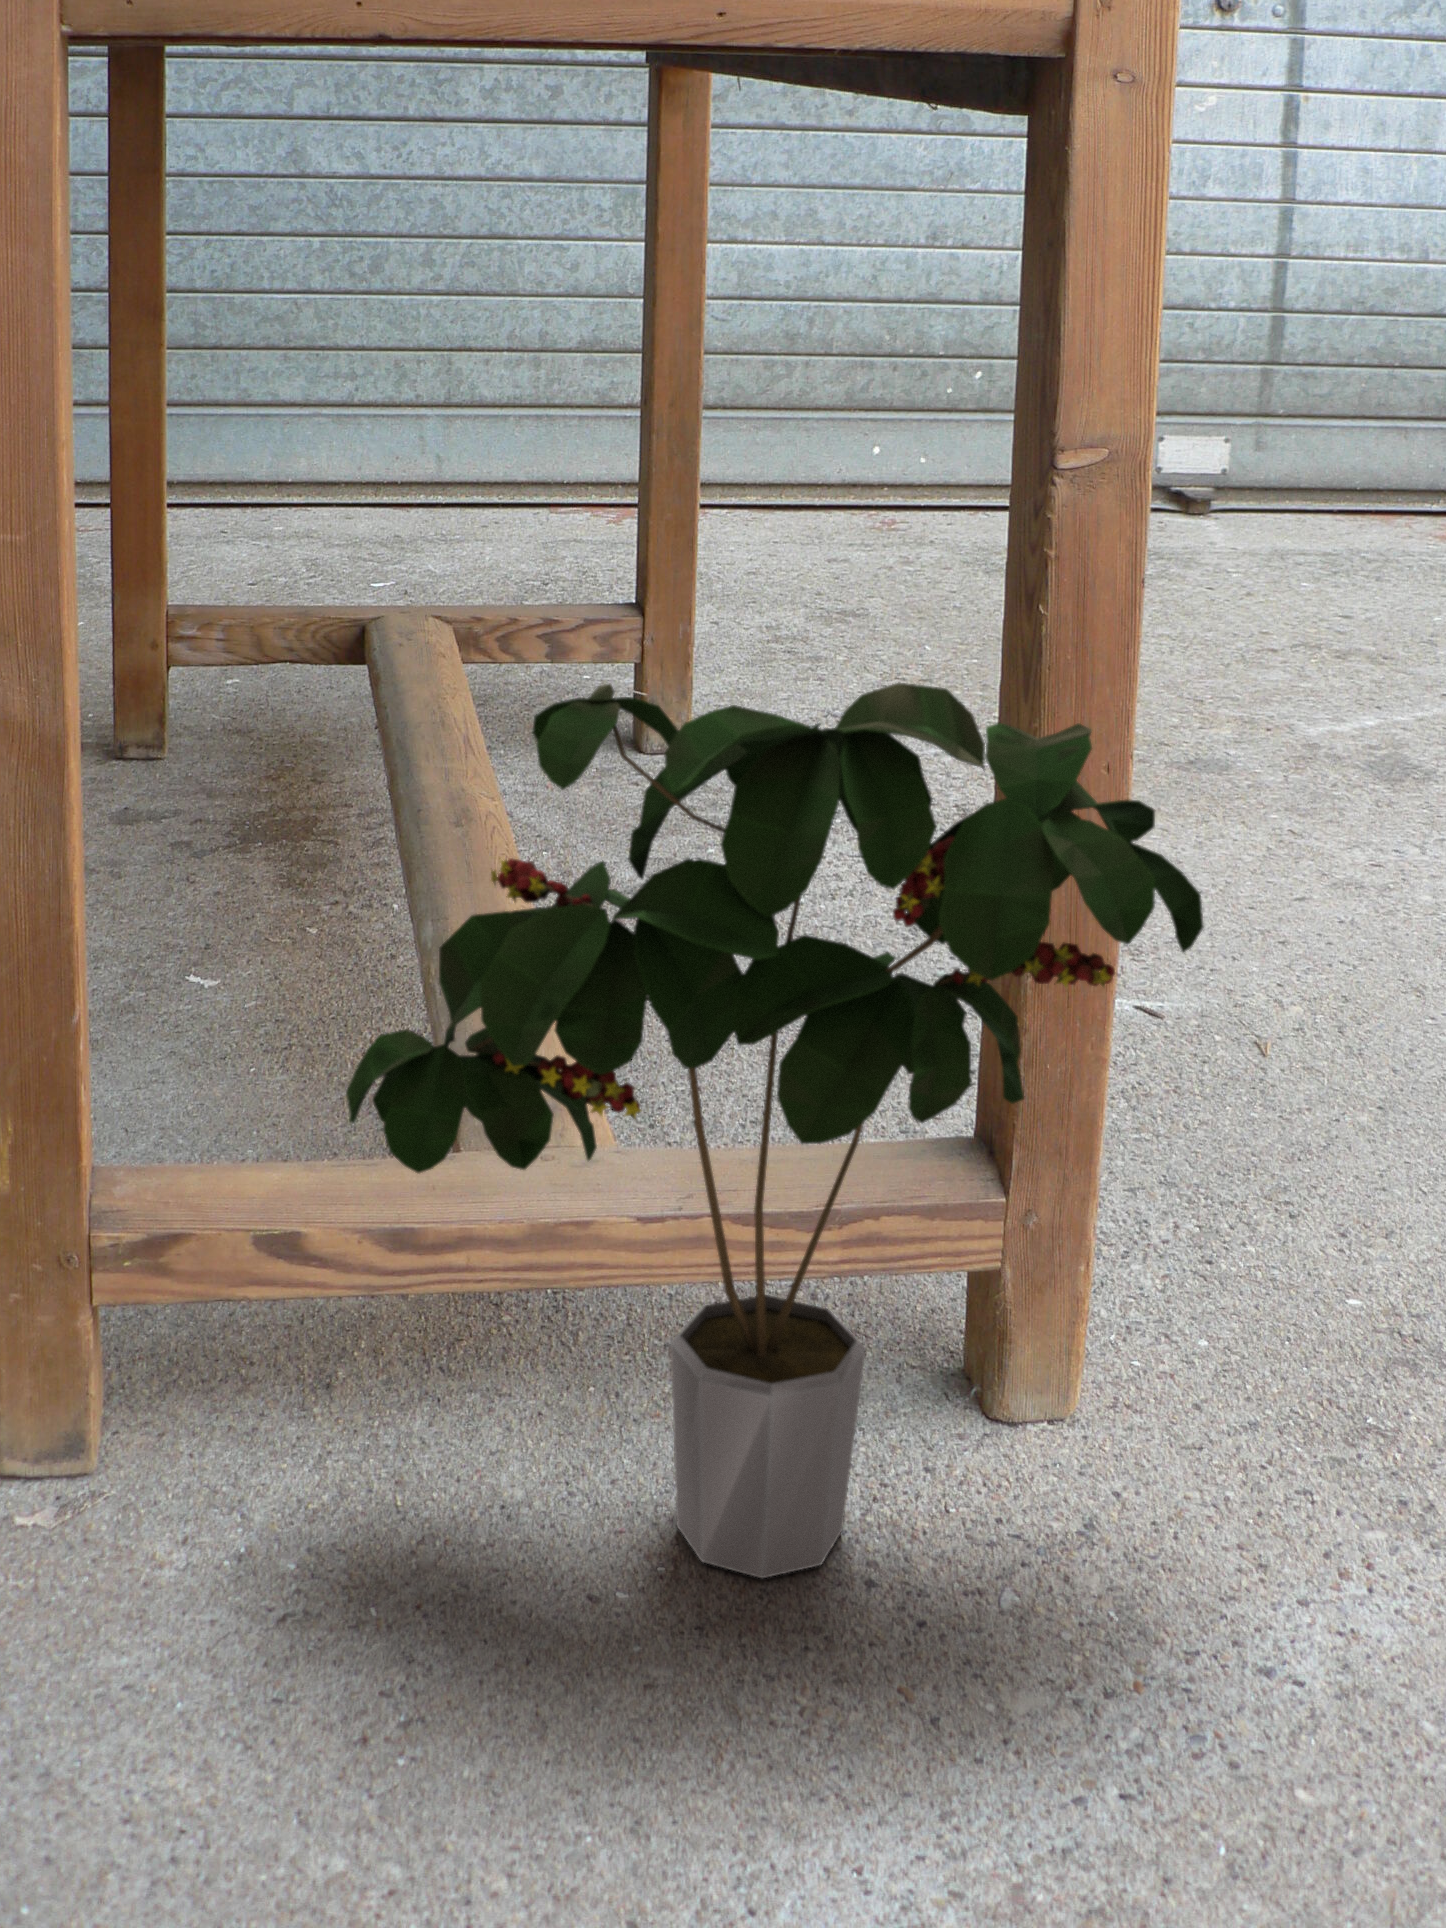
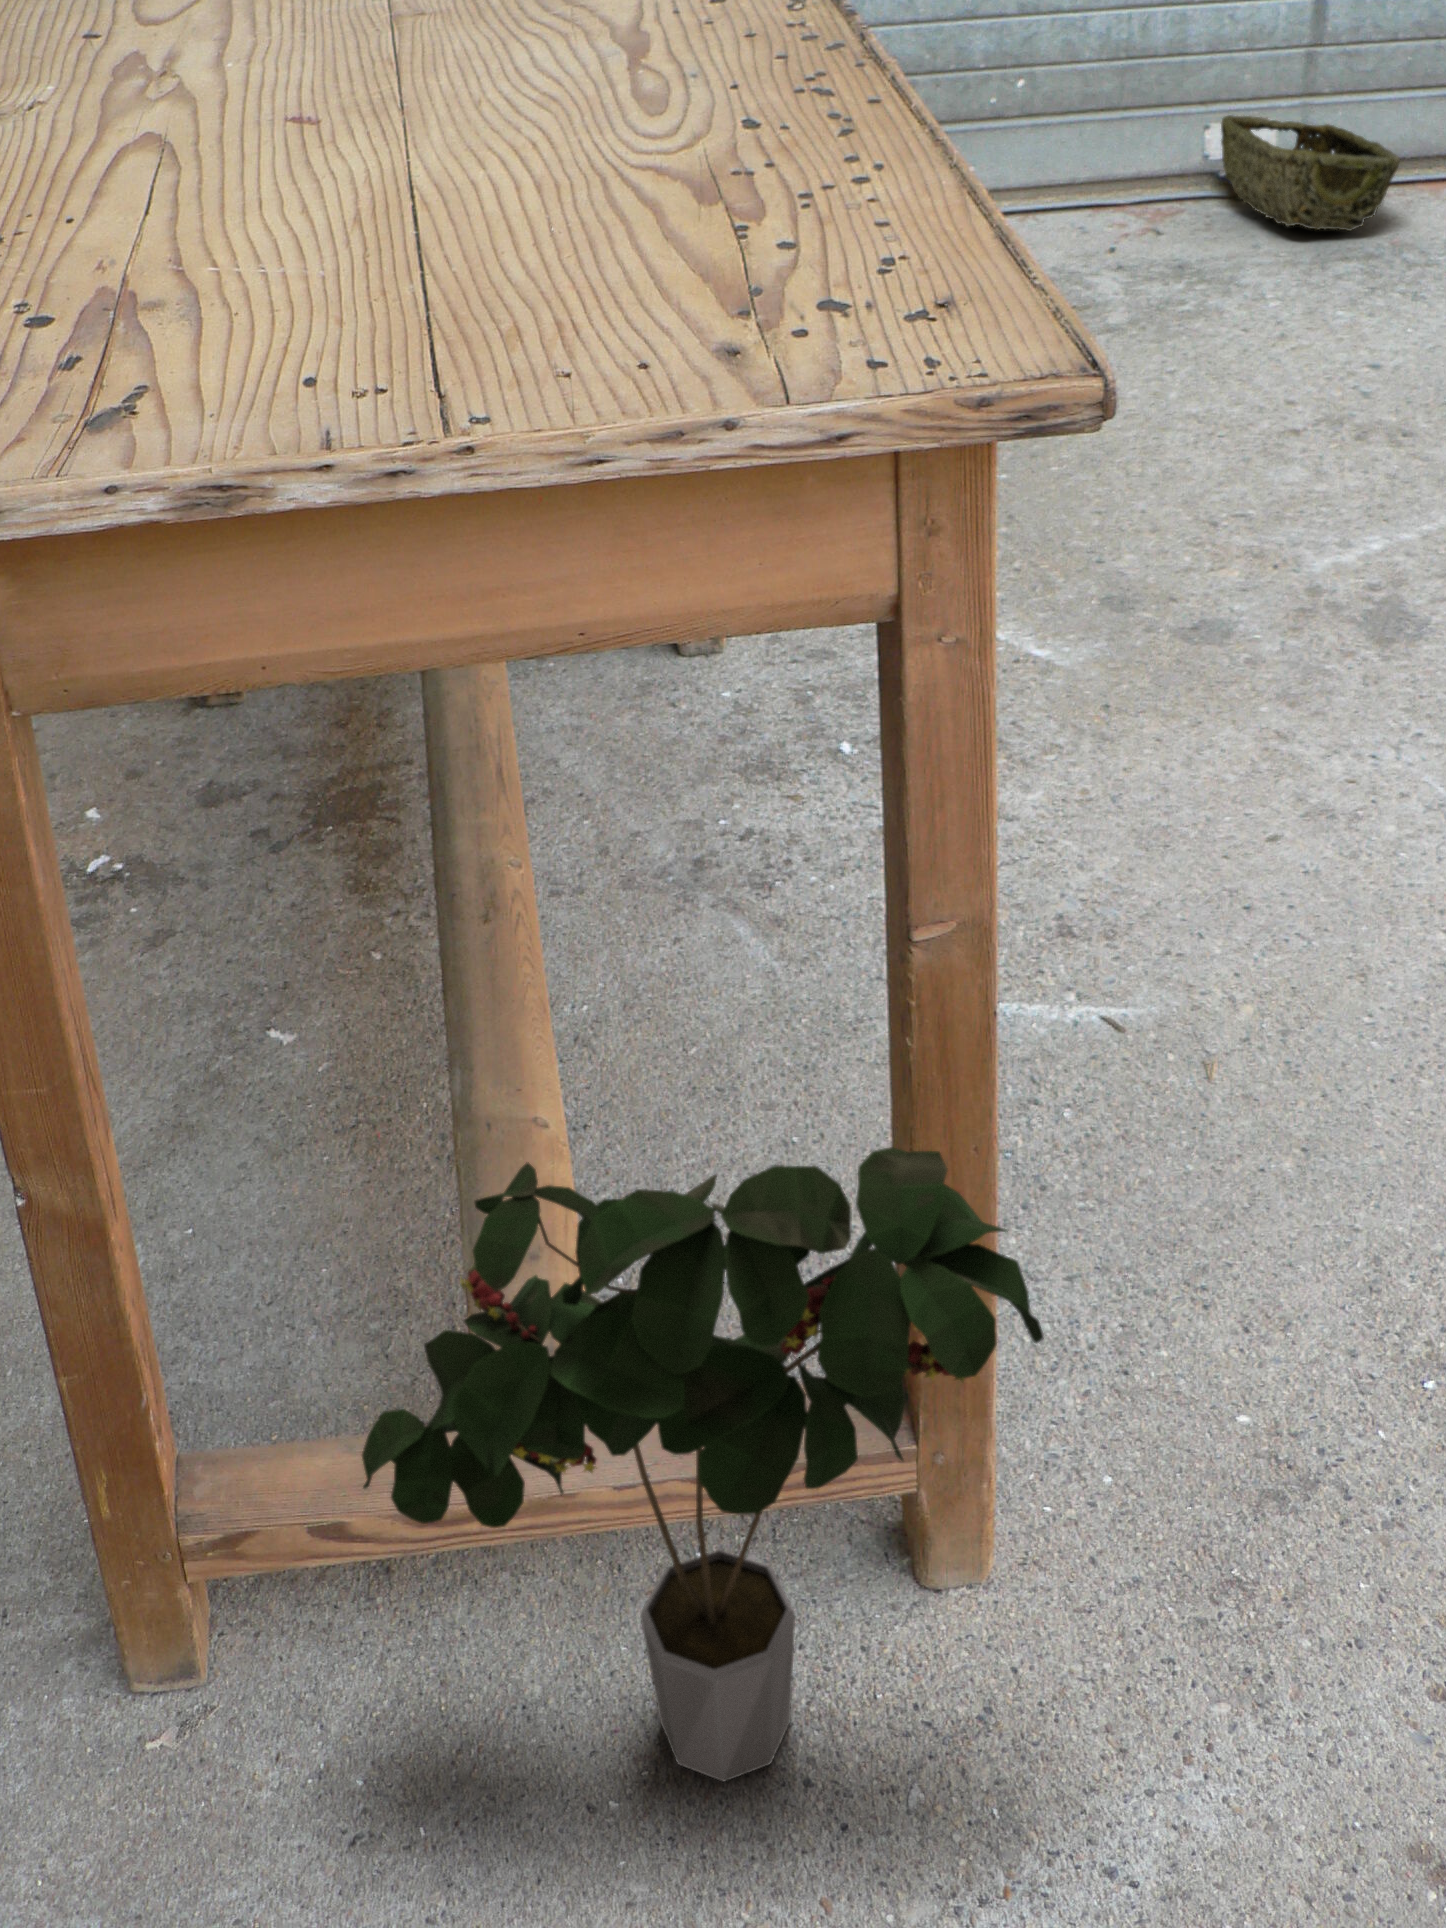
woven basket: none [1181,411,1368,523] -> present [1221,115,1400,231]

